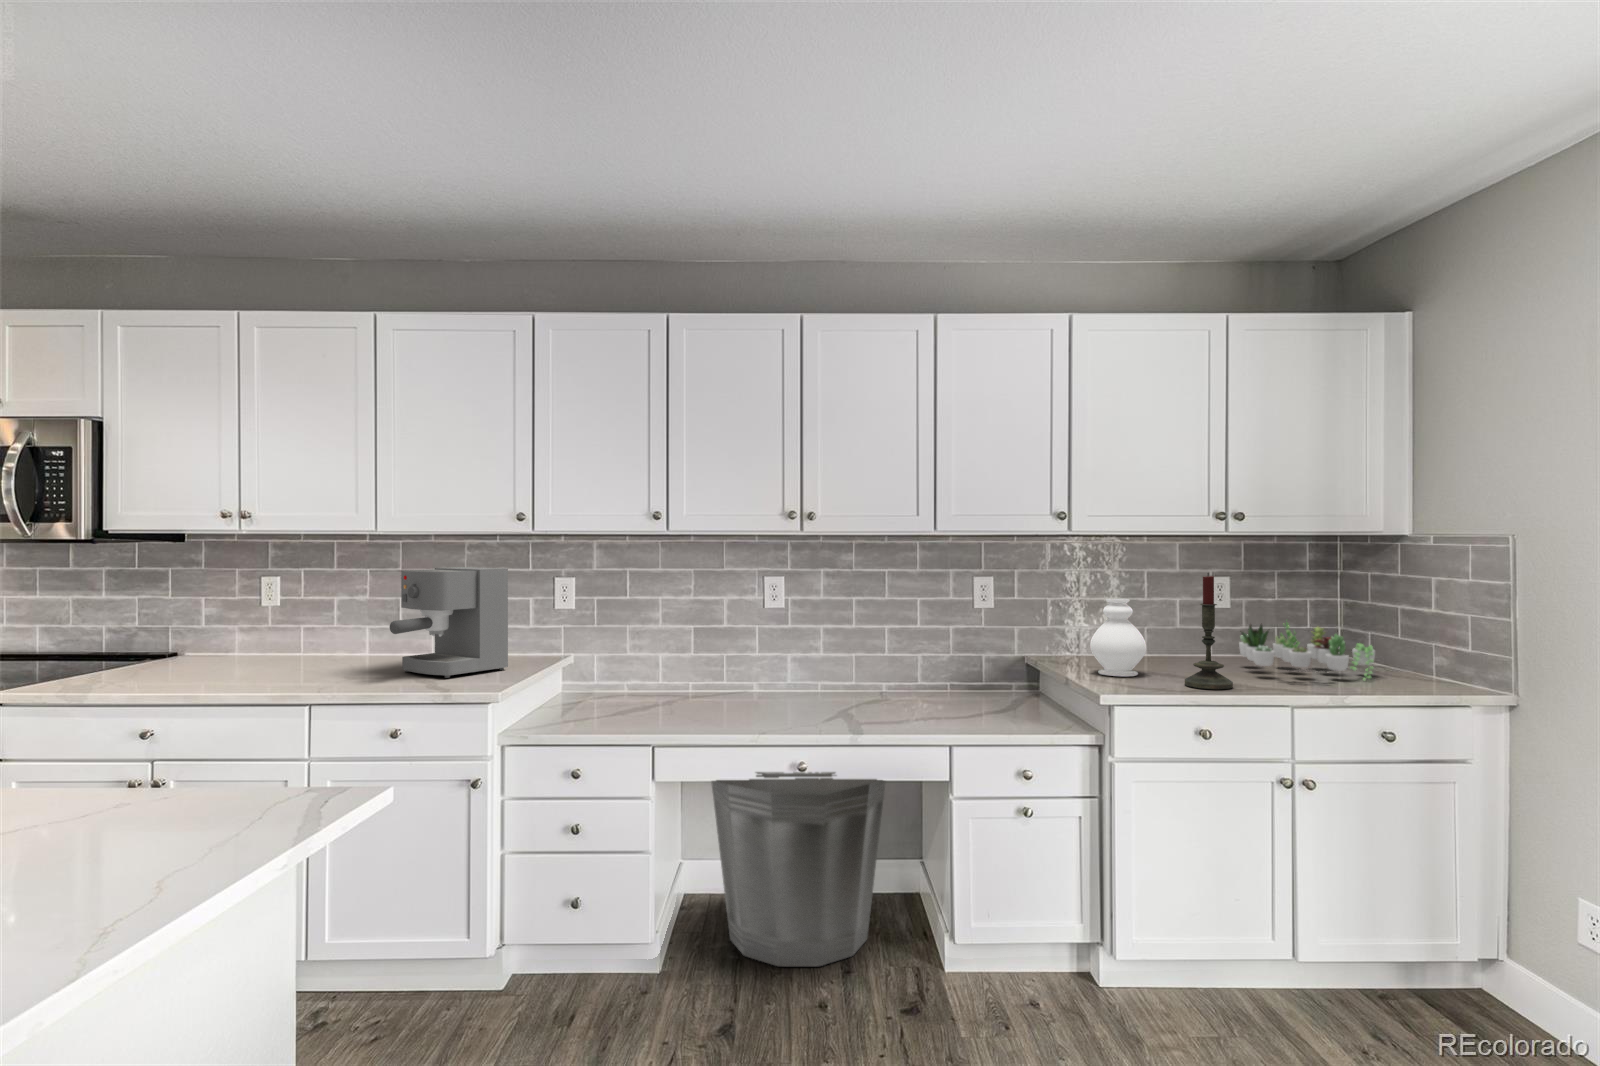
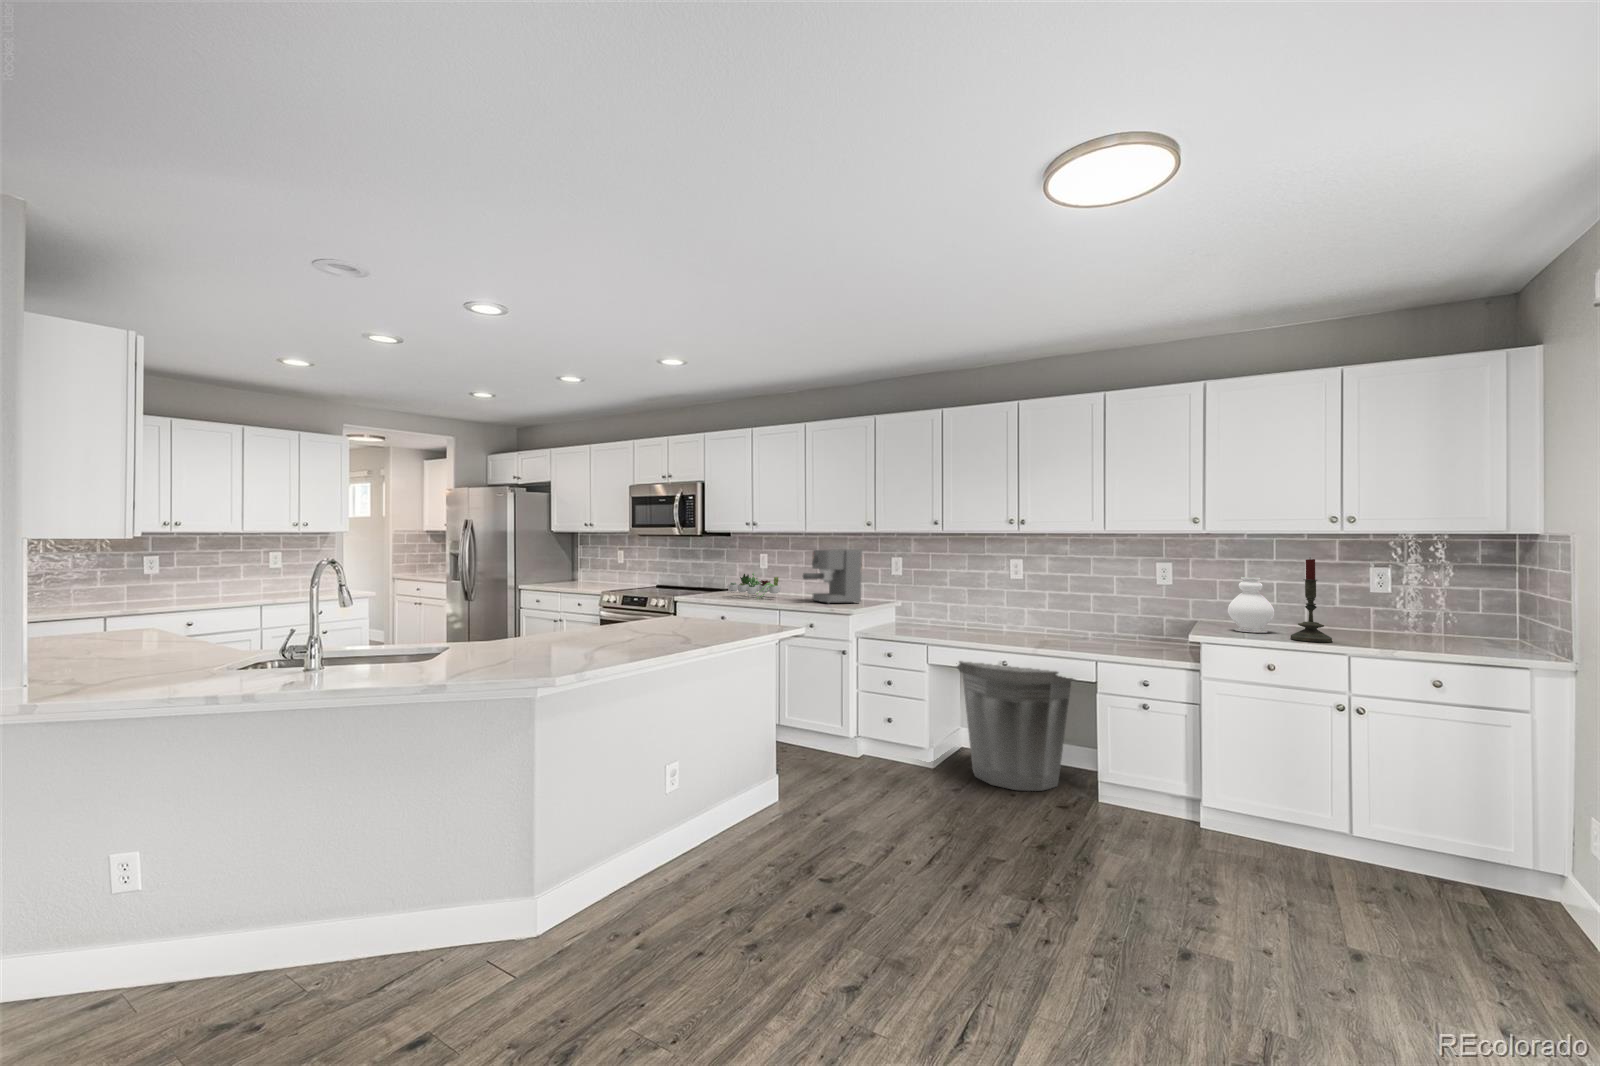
succulent plant: present [1239,623,1375,680] -> present [729,573,780,599]

